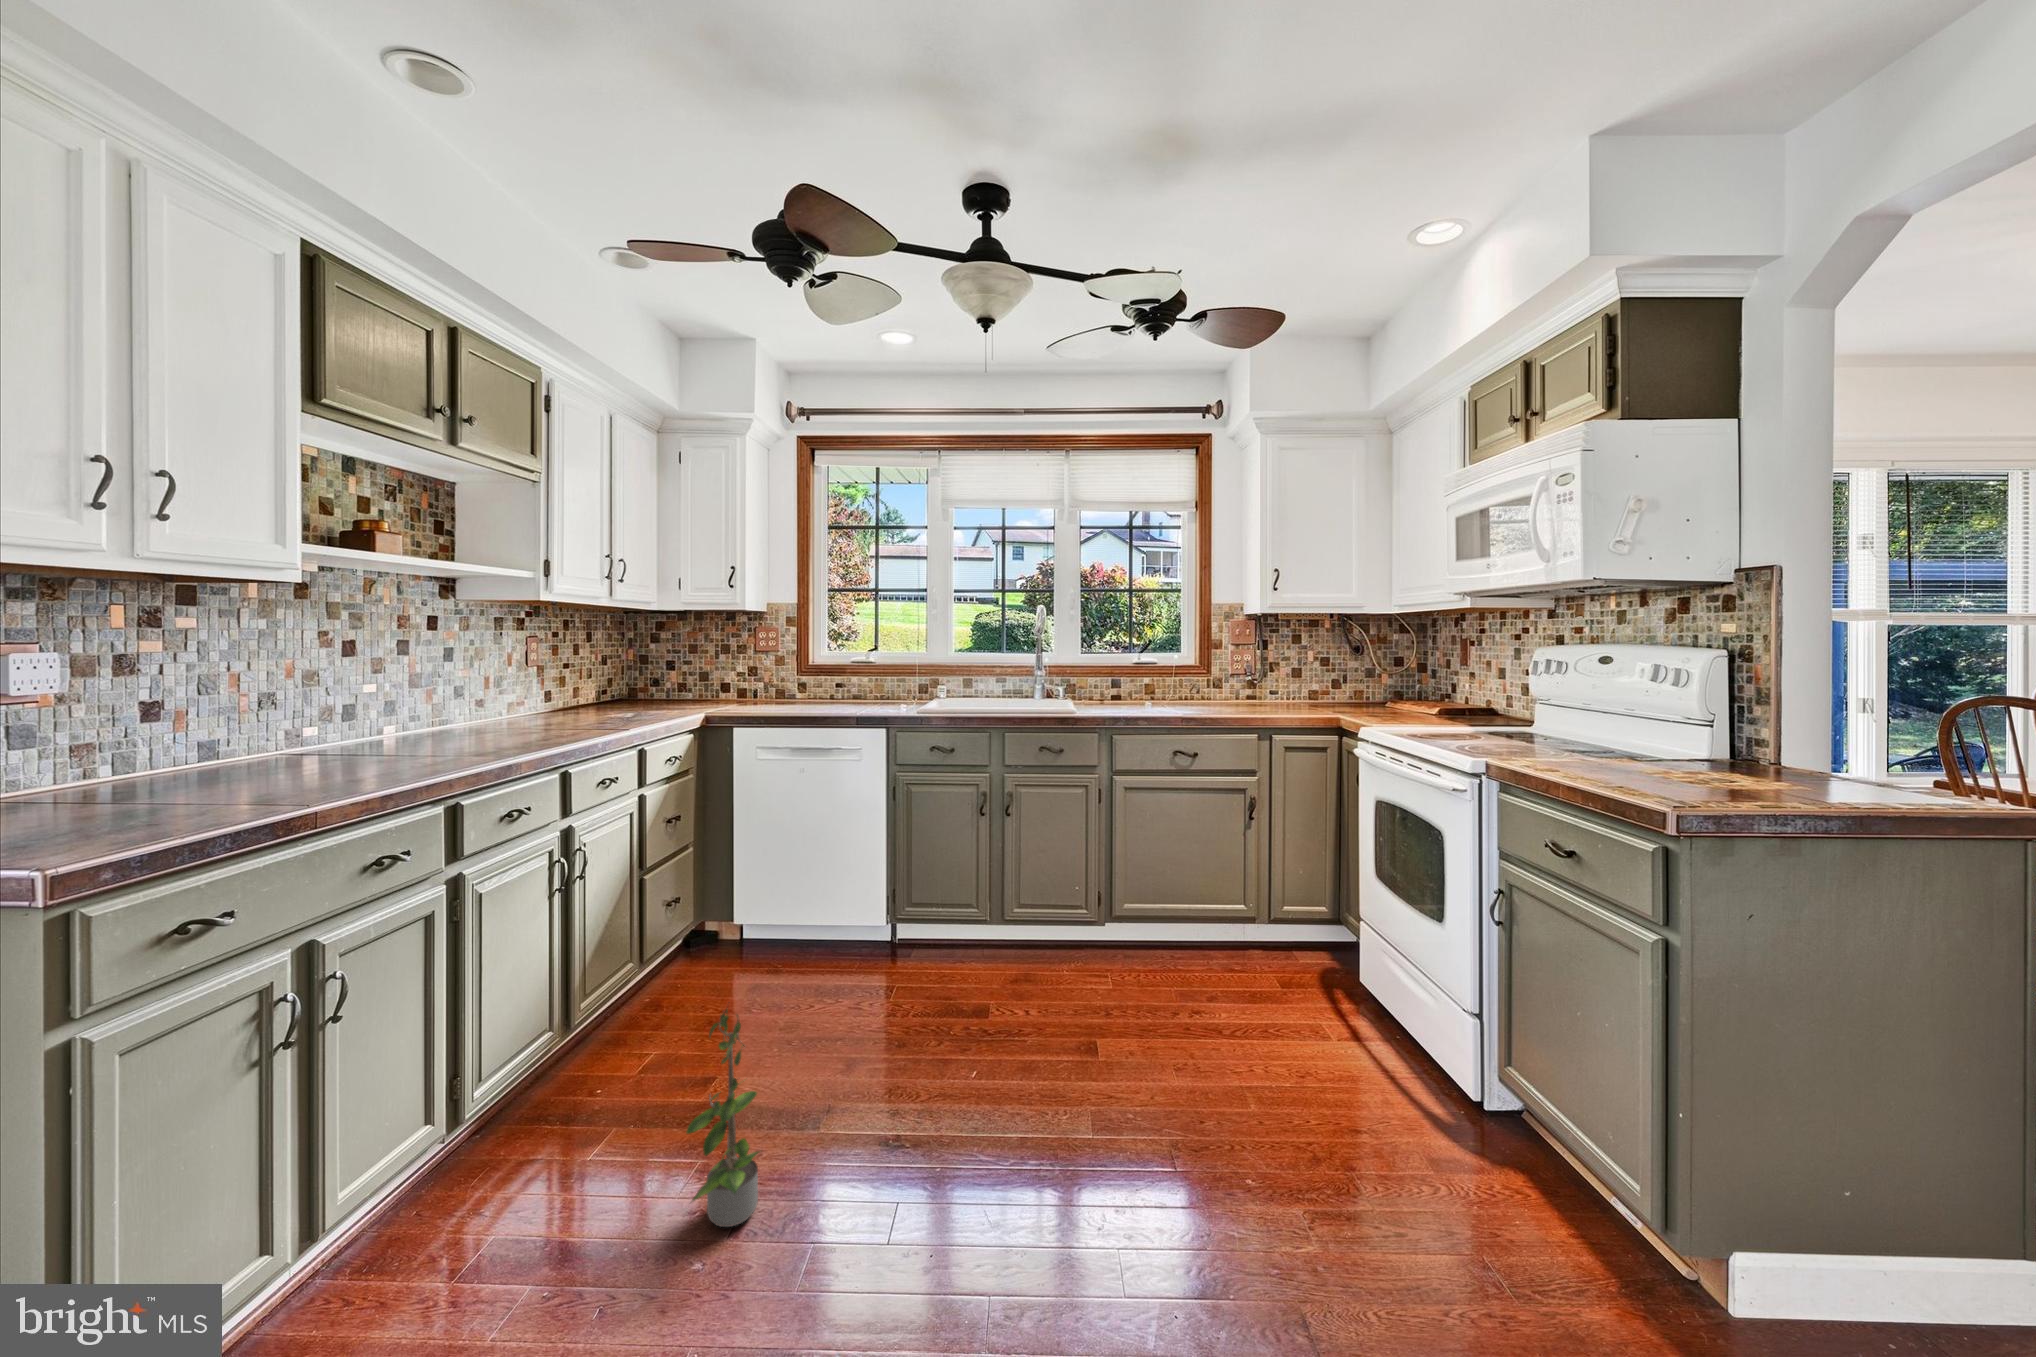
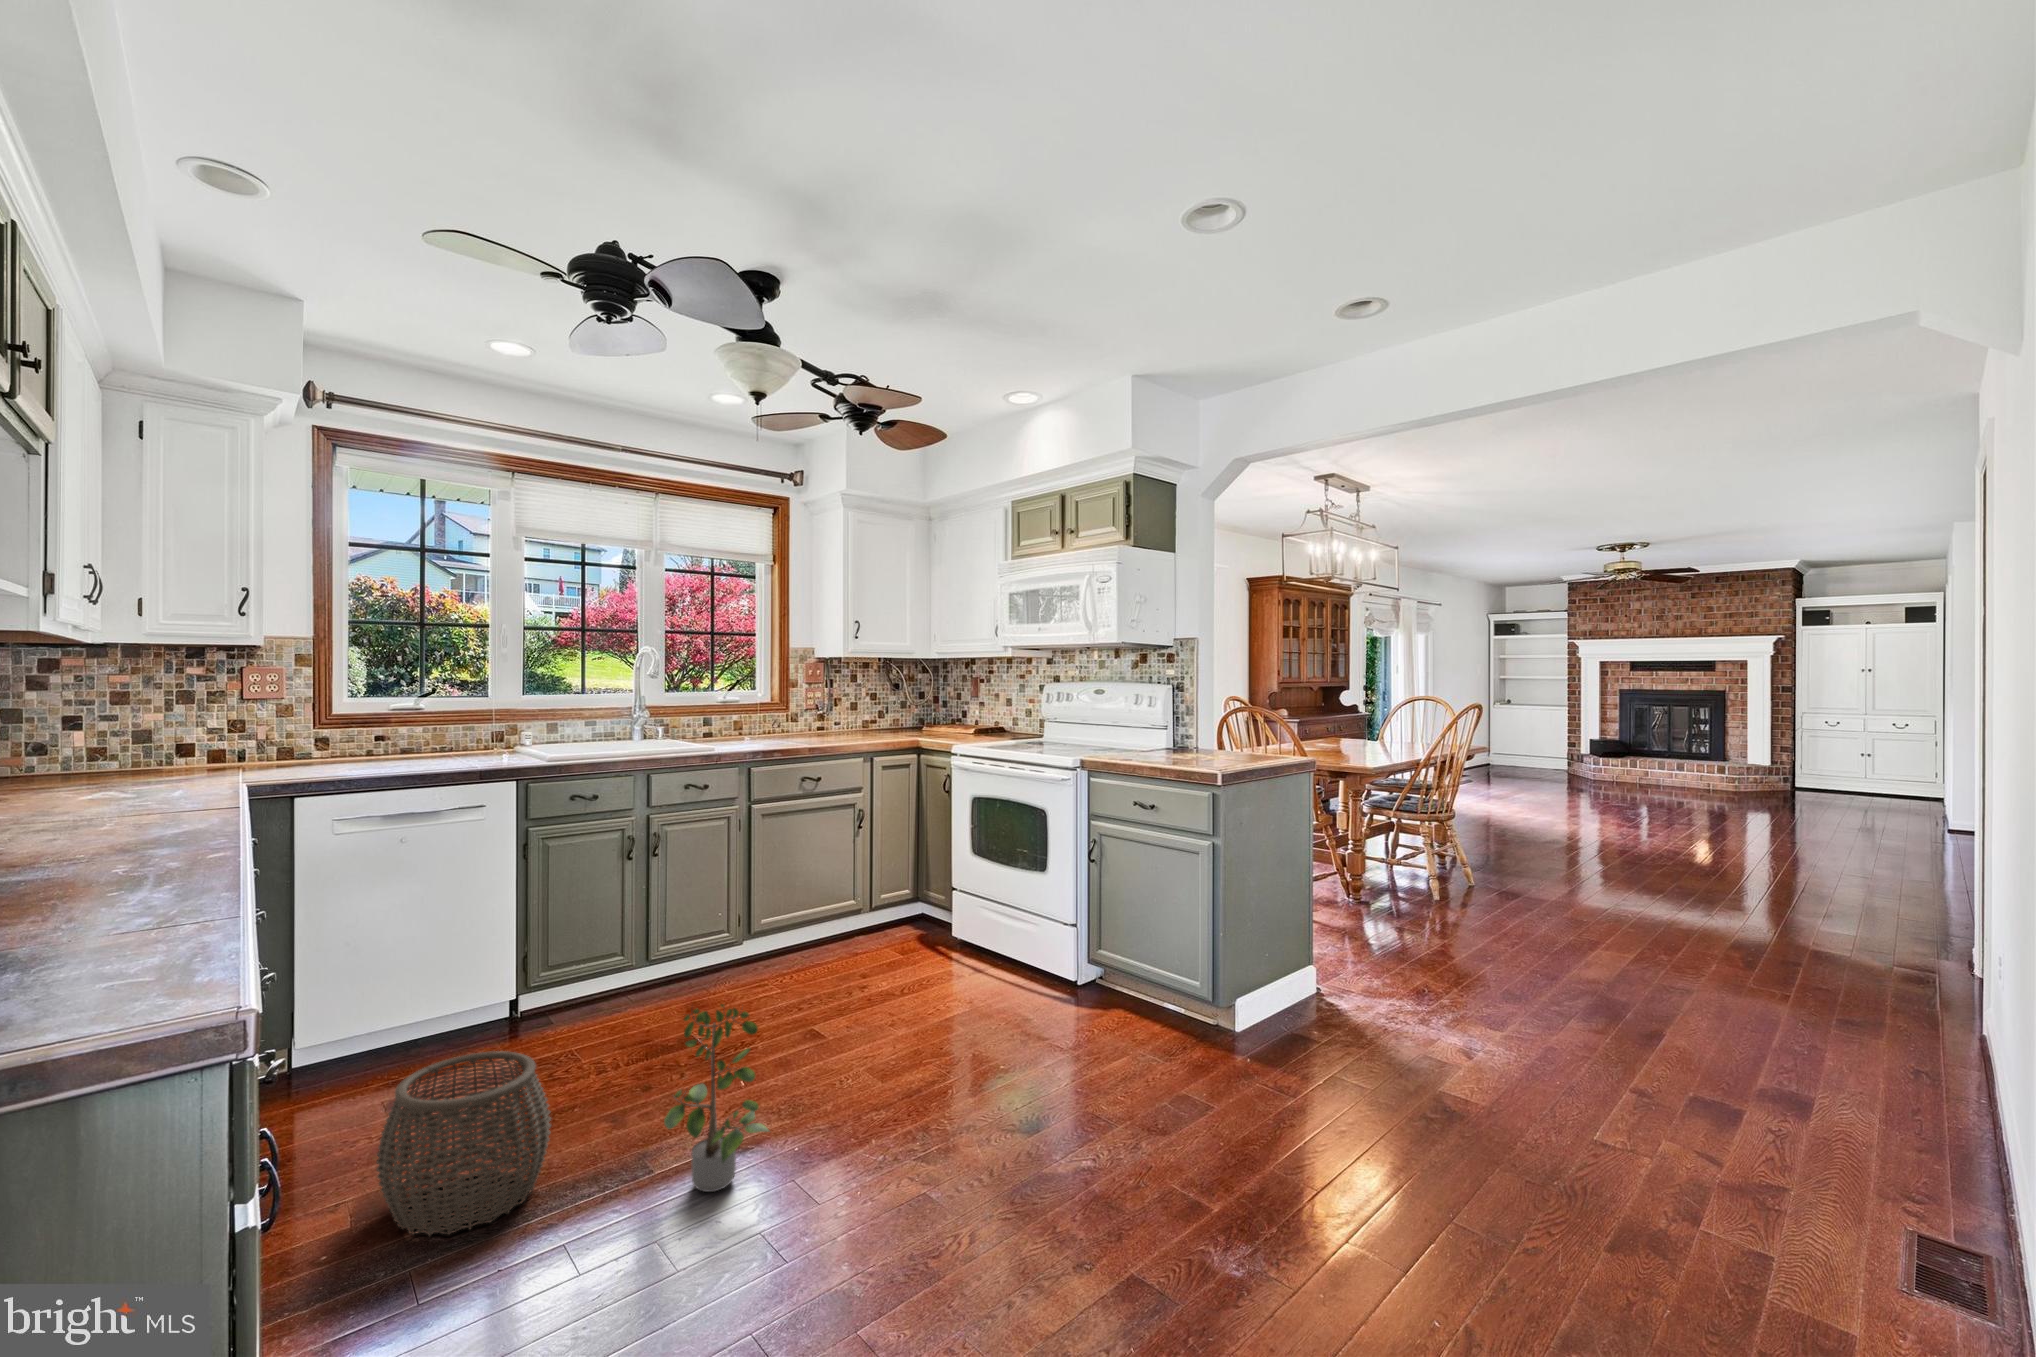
woven basket: none [527,977,683,1148] -> present [376,1051,551,1236]

